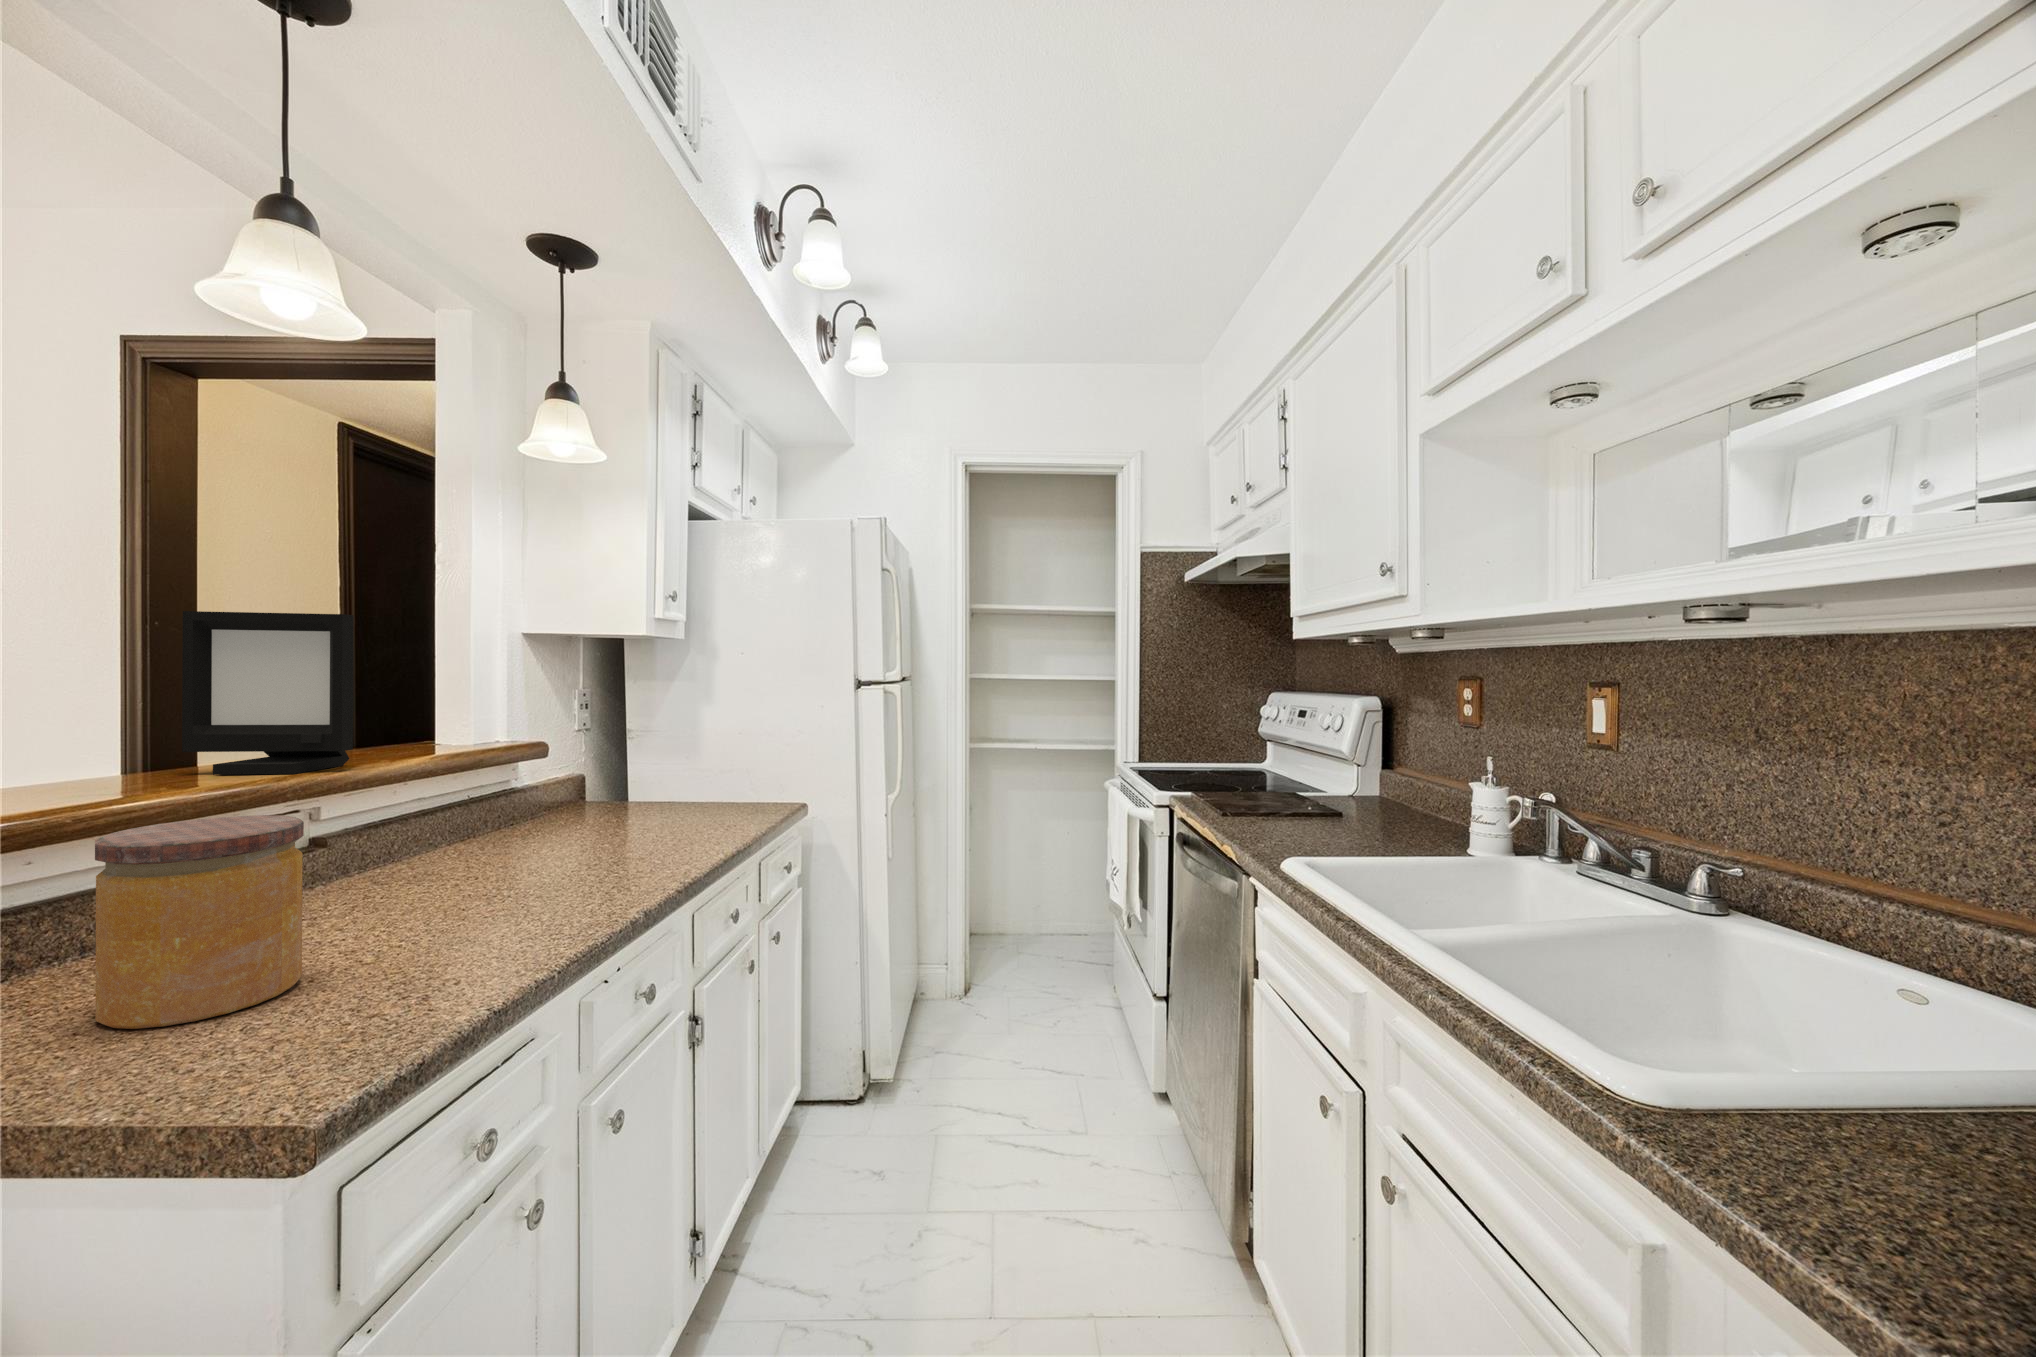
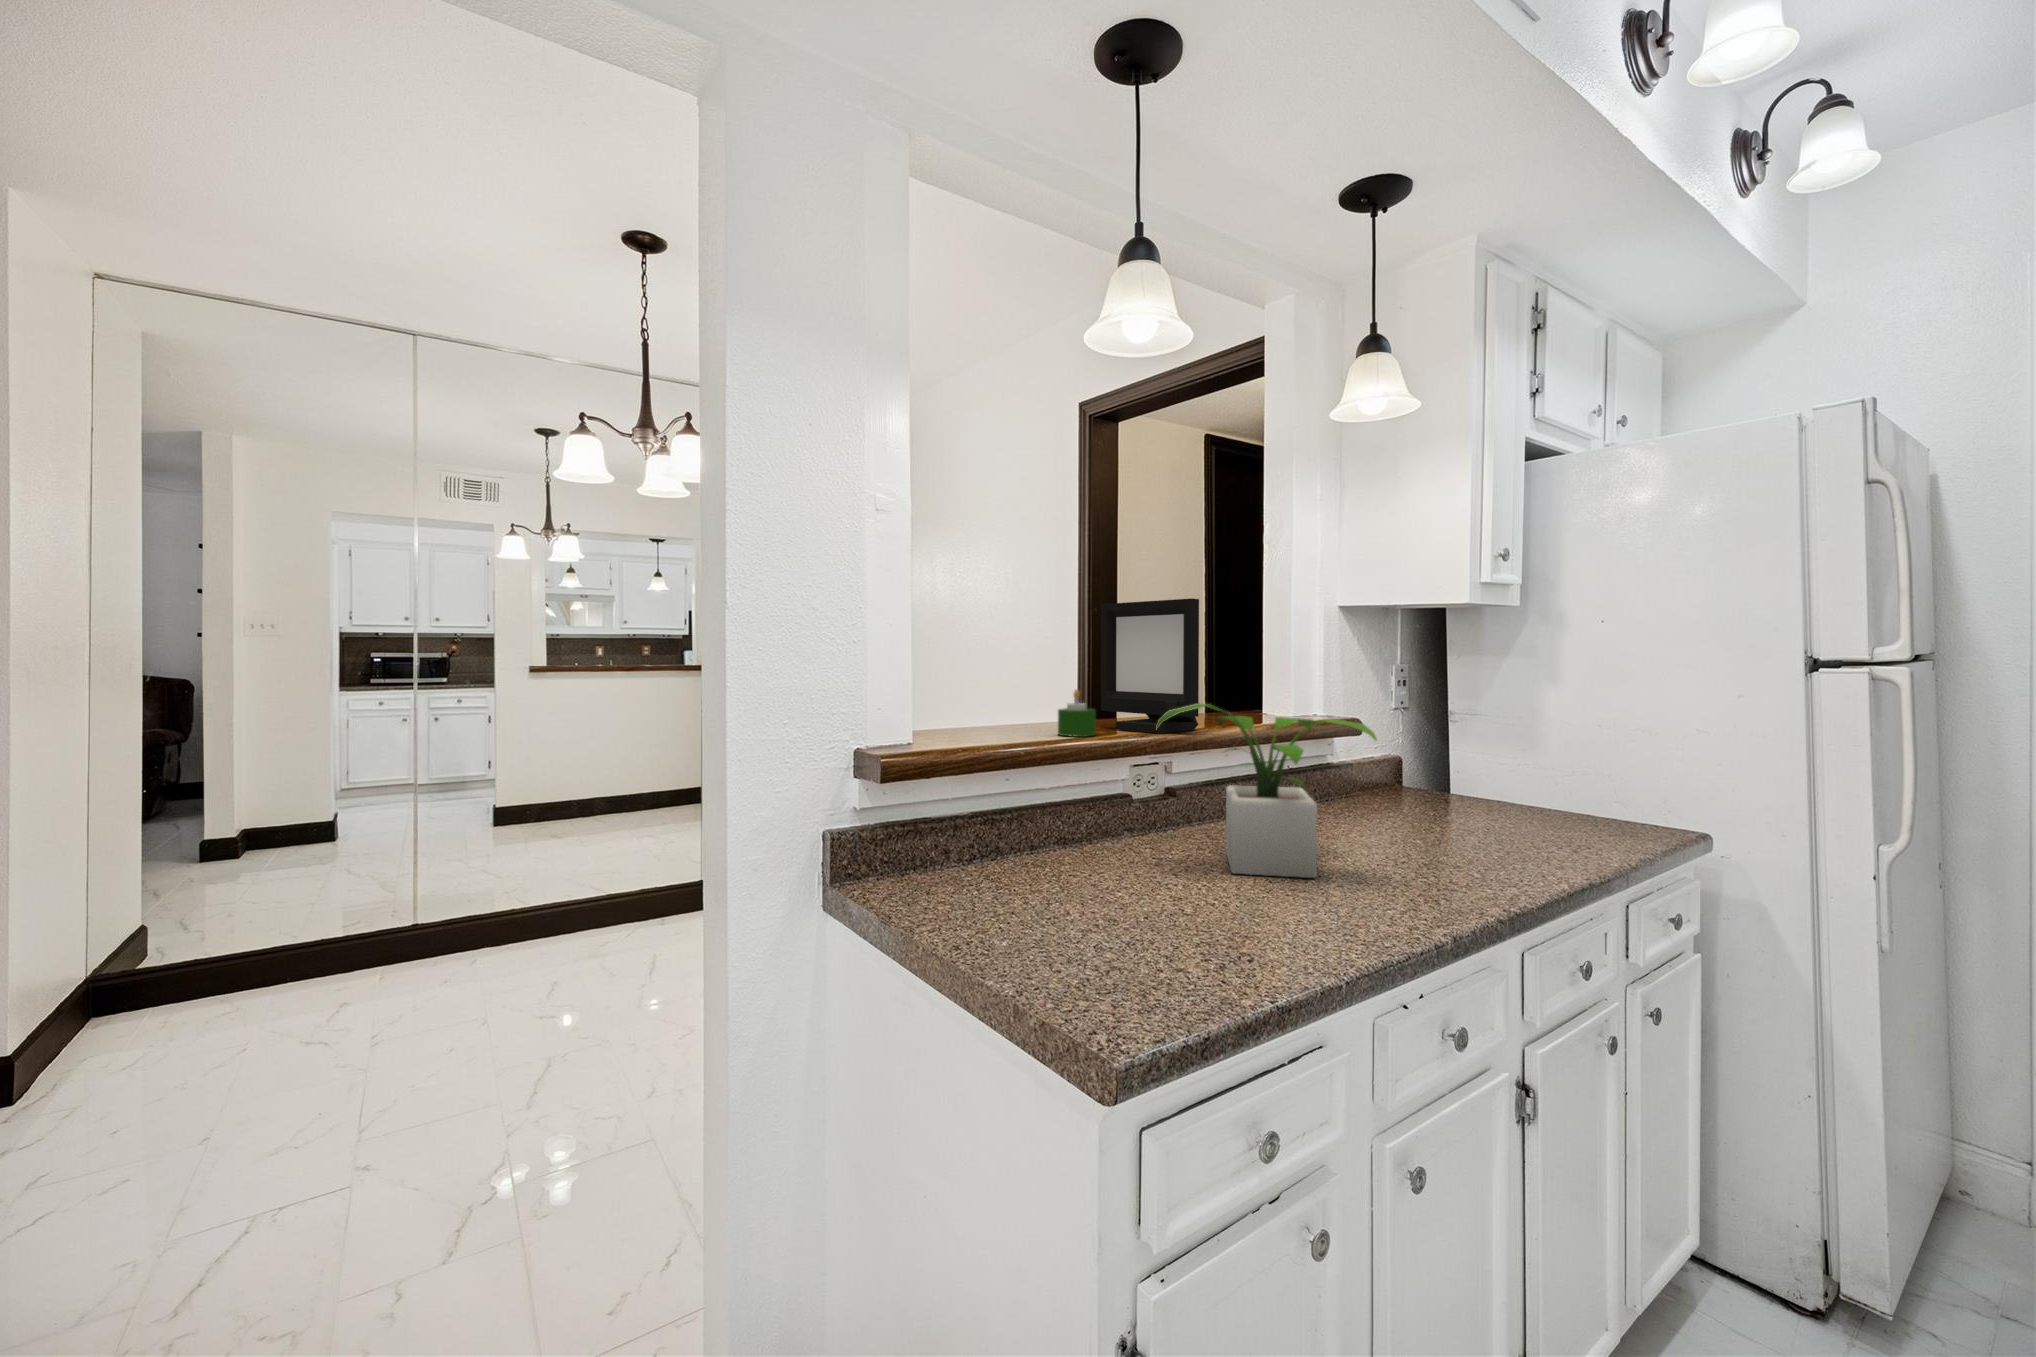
candle: none [103,726,181,791] -> present [1058,690,1096,737]
potted plant: none [306,735,574,913] -> present [1156,703,1377,878]
jar: present [95,815,304,1029] -> none [1027,763,1143,927]

